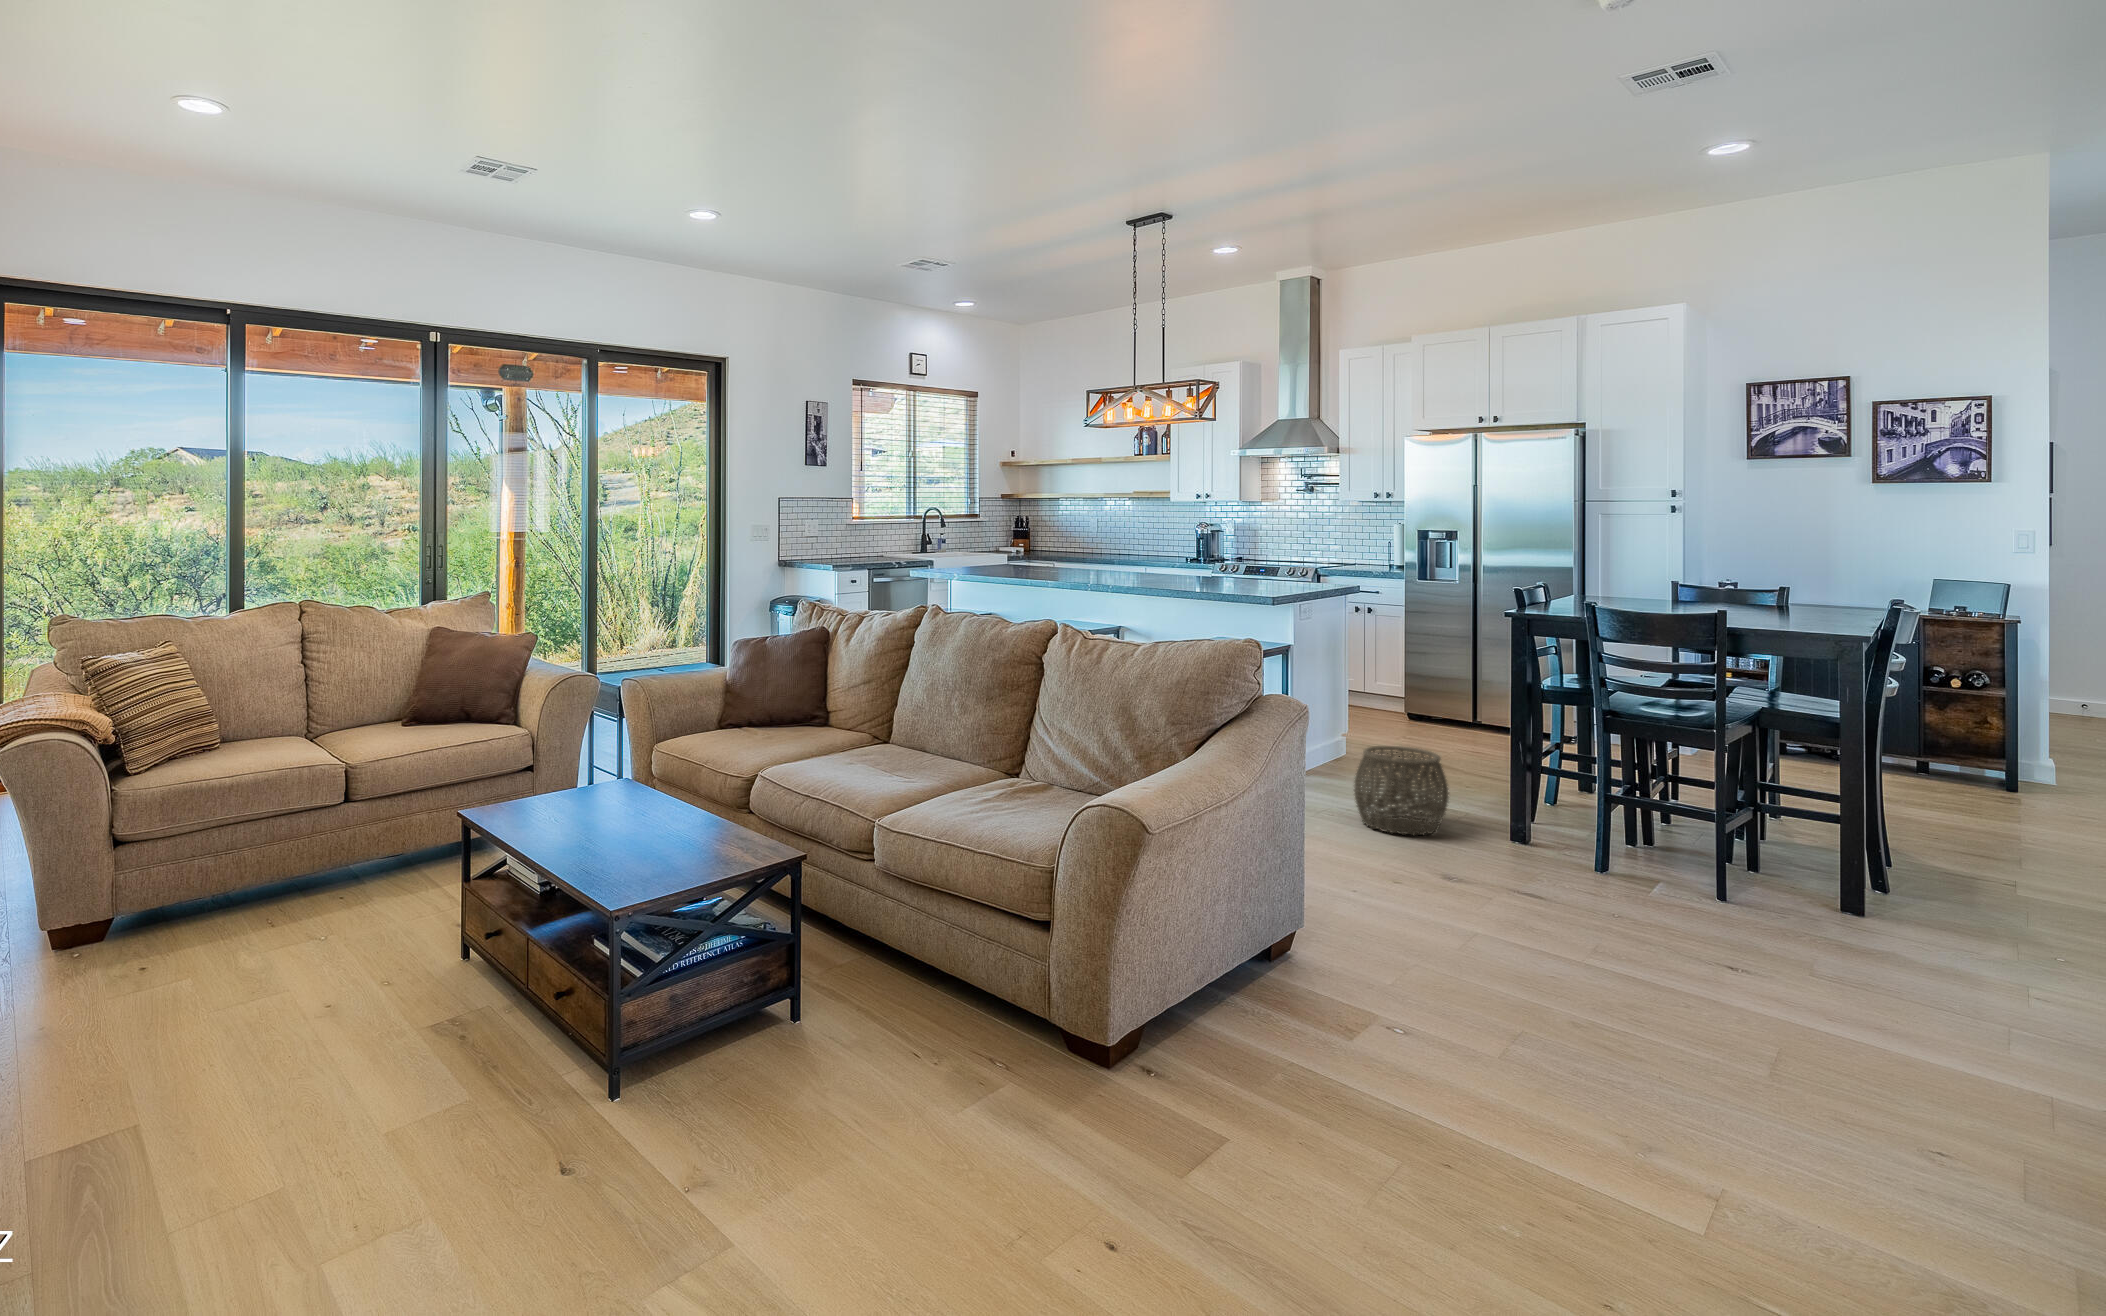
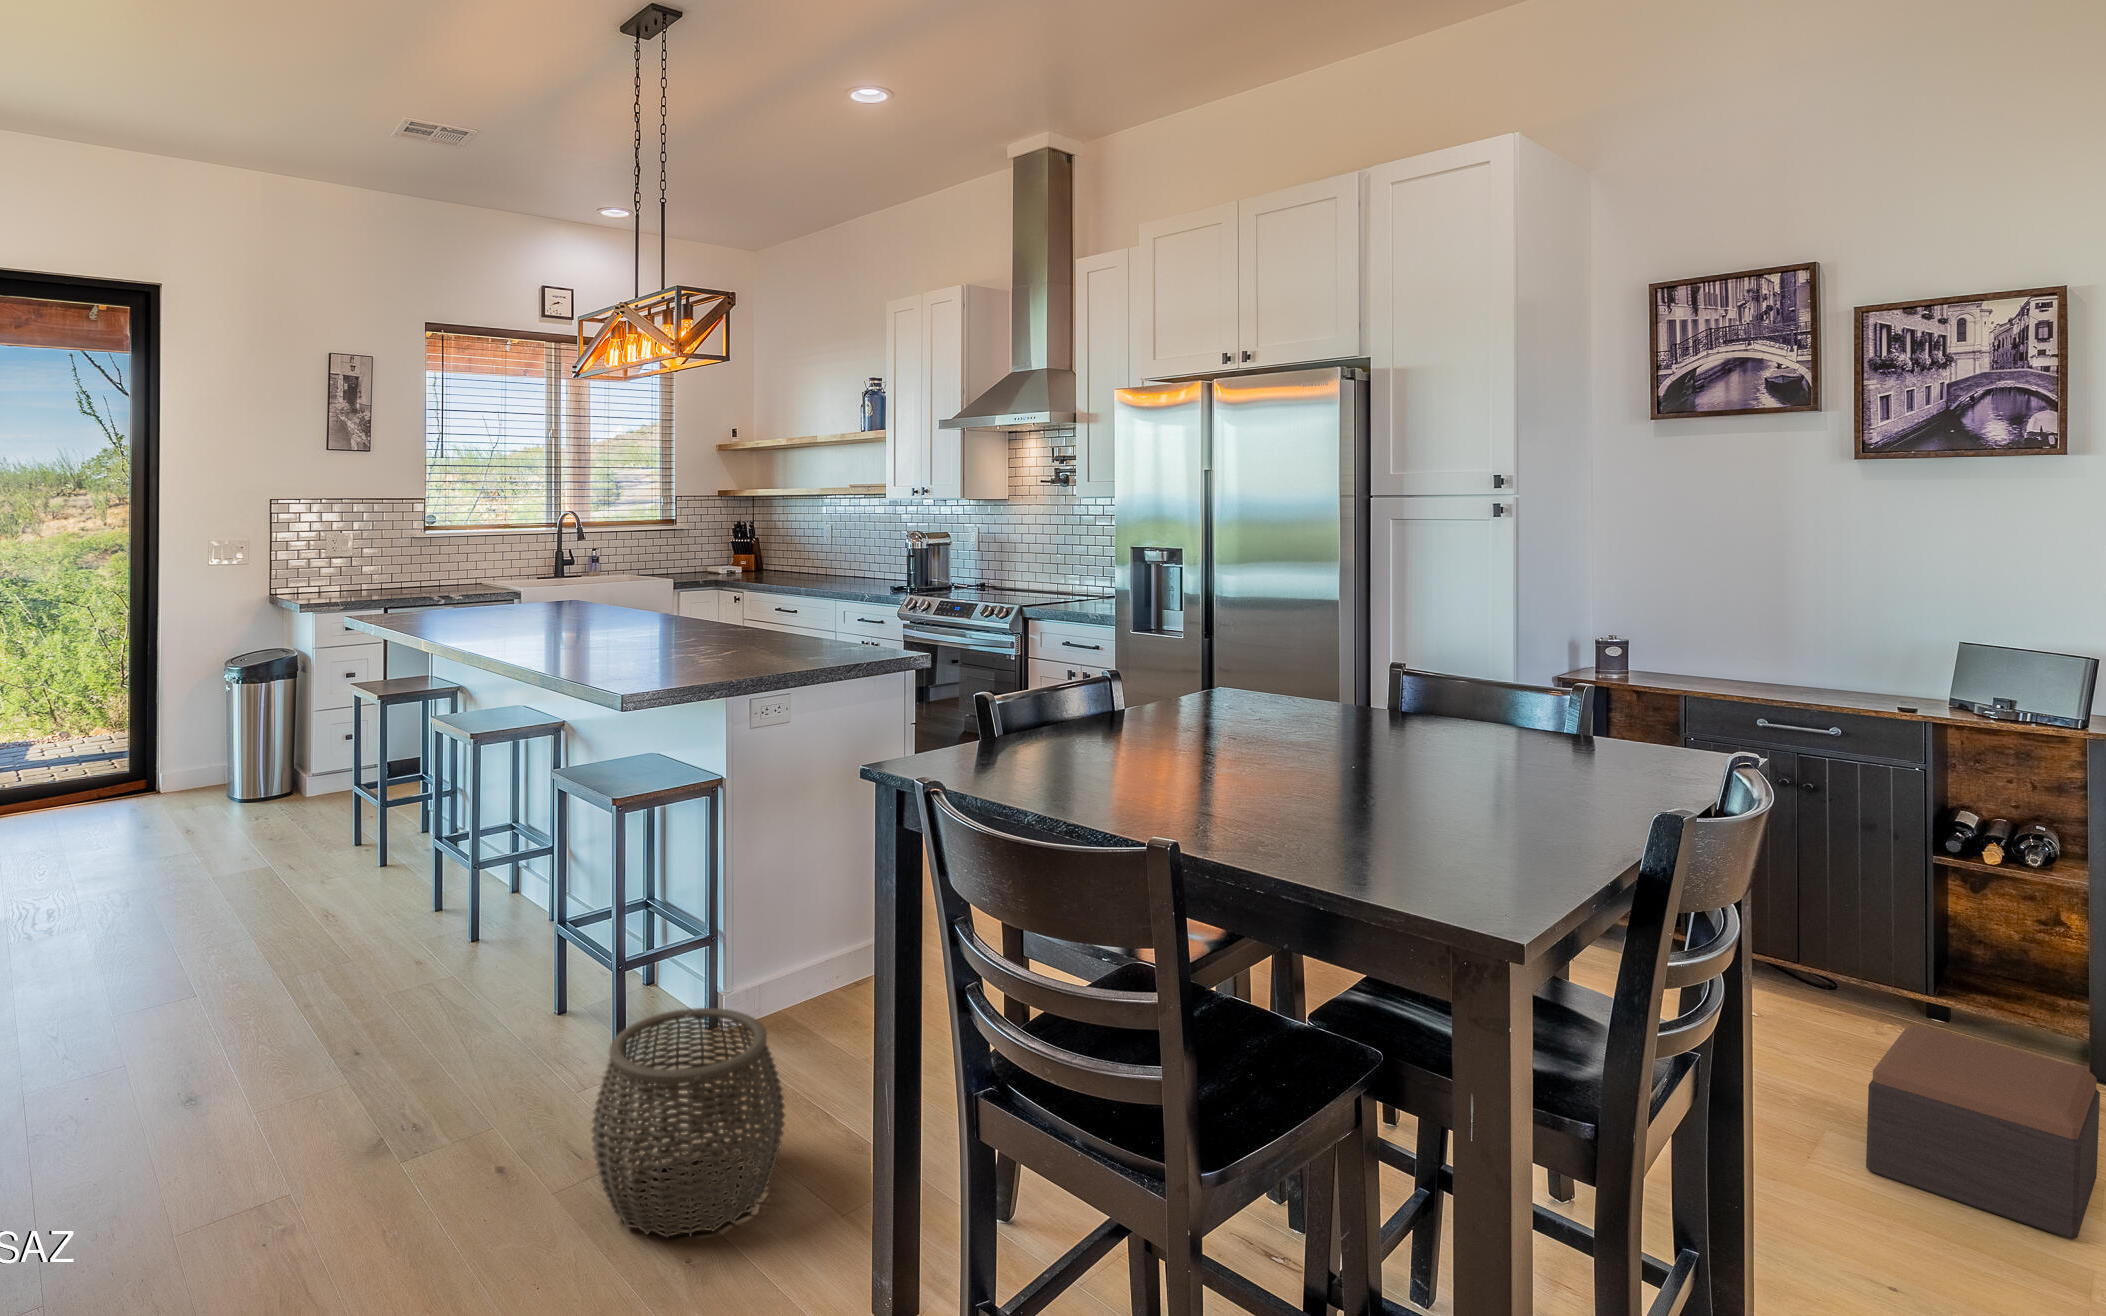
footstool: none [1919,755,2025,830] -> present [1866,1026,2100,1240]

